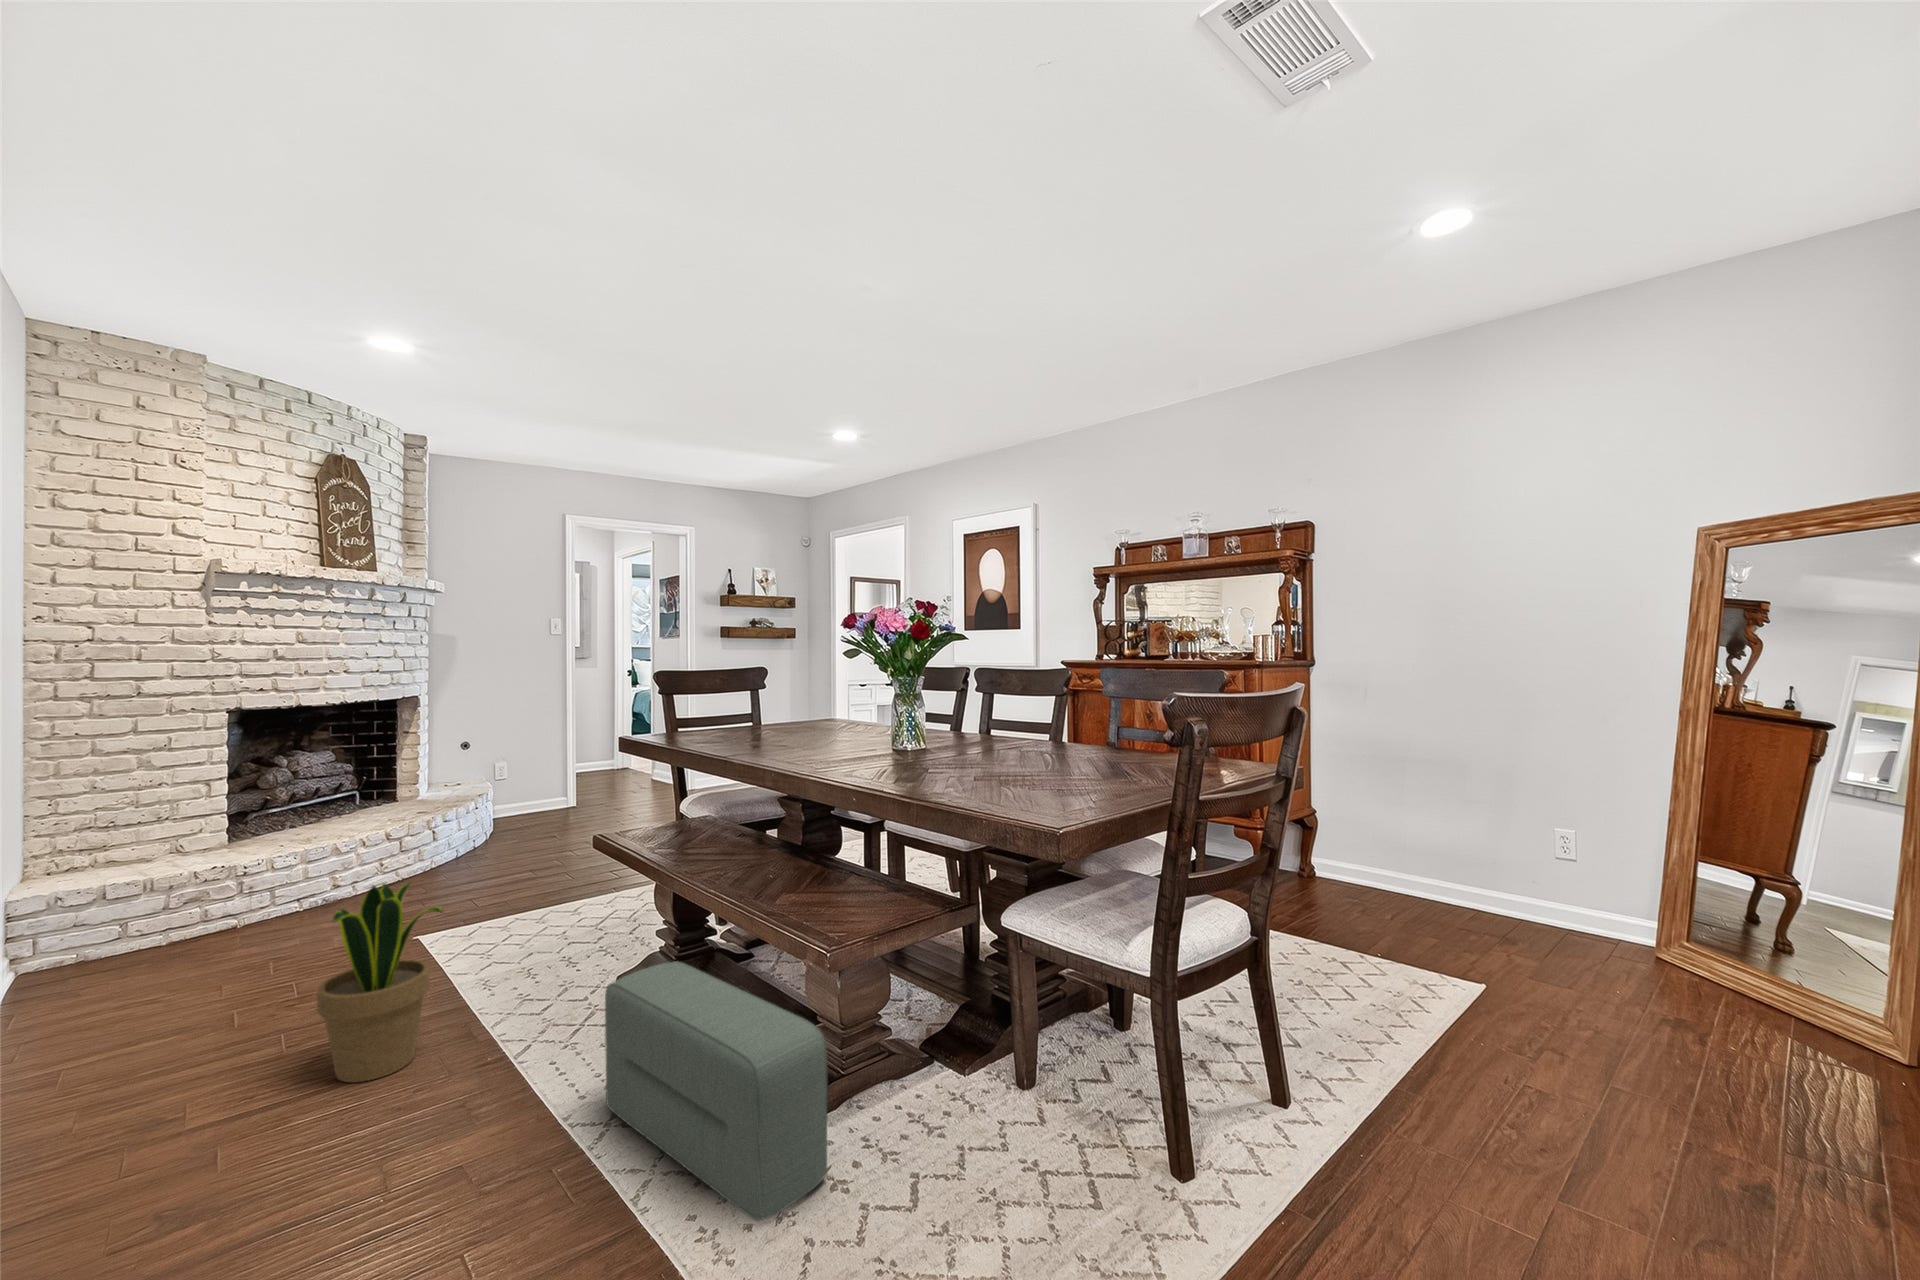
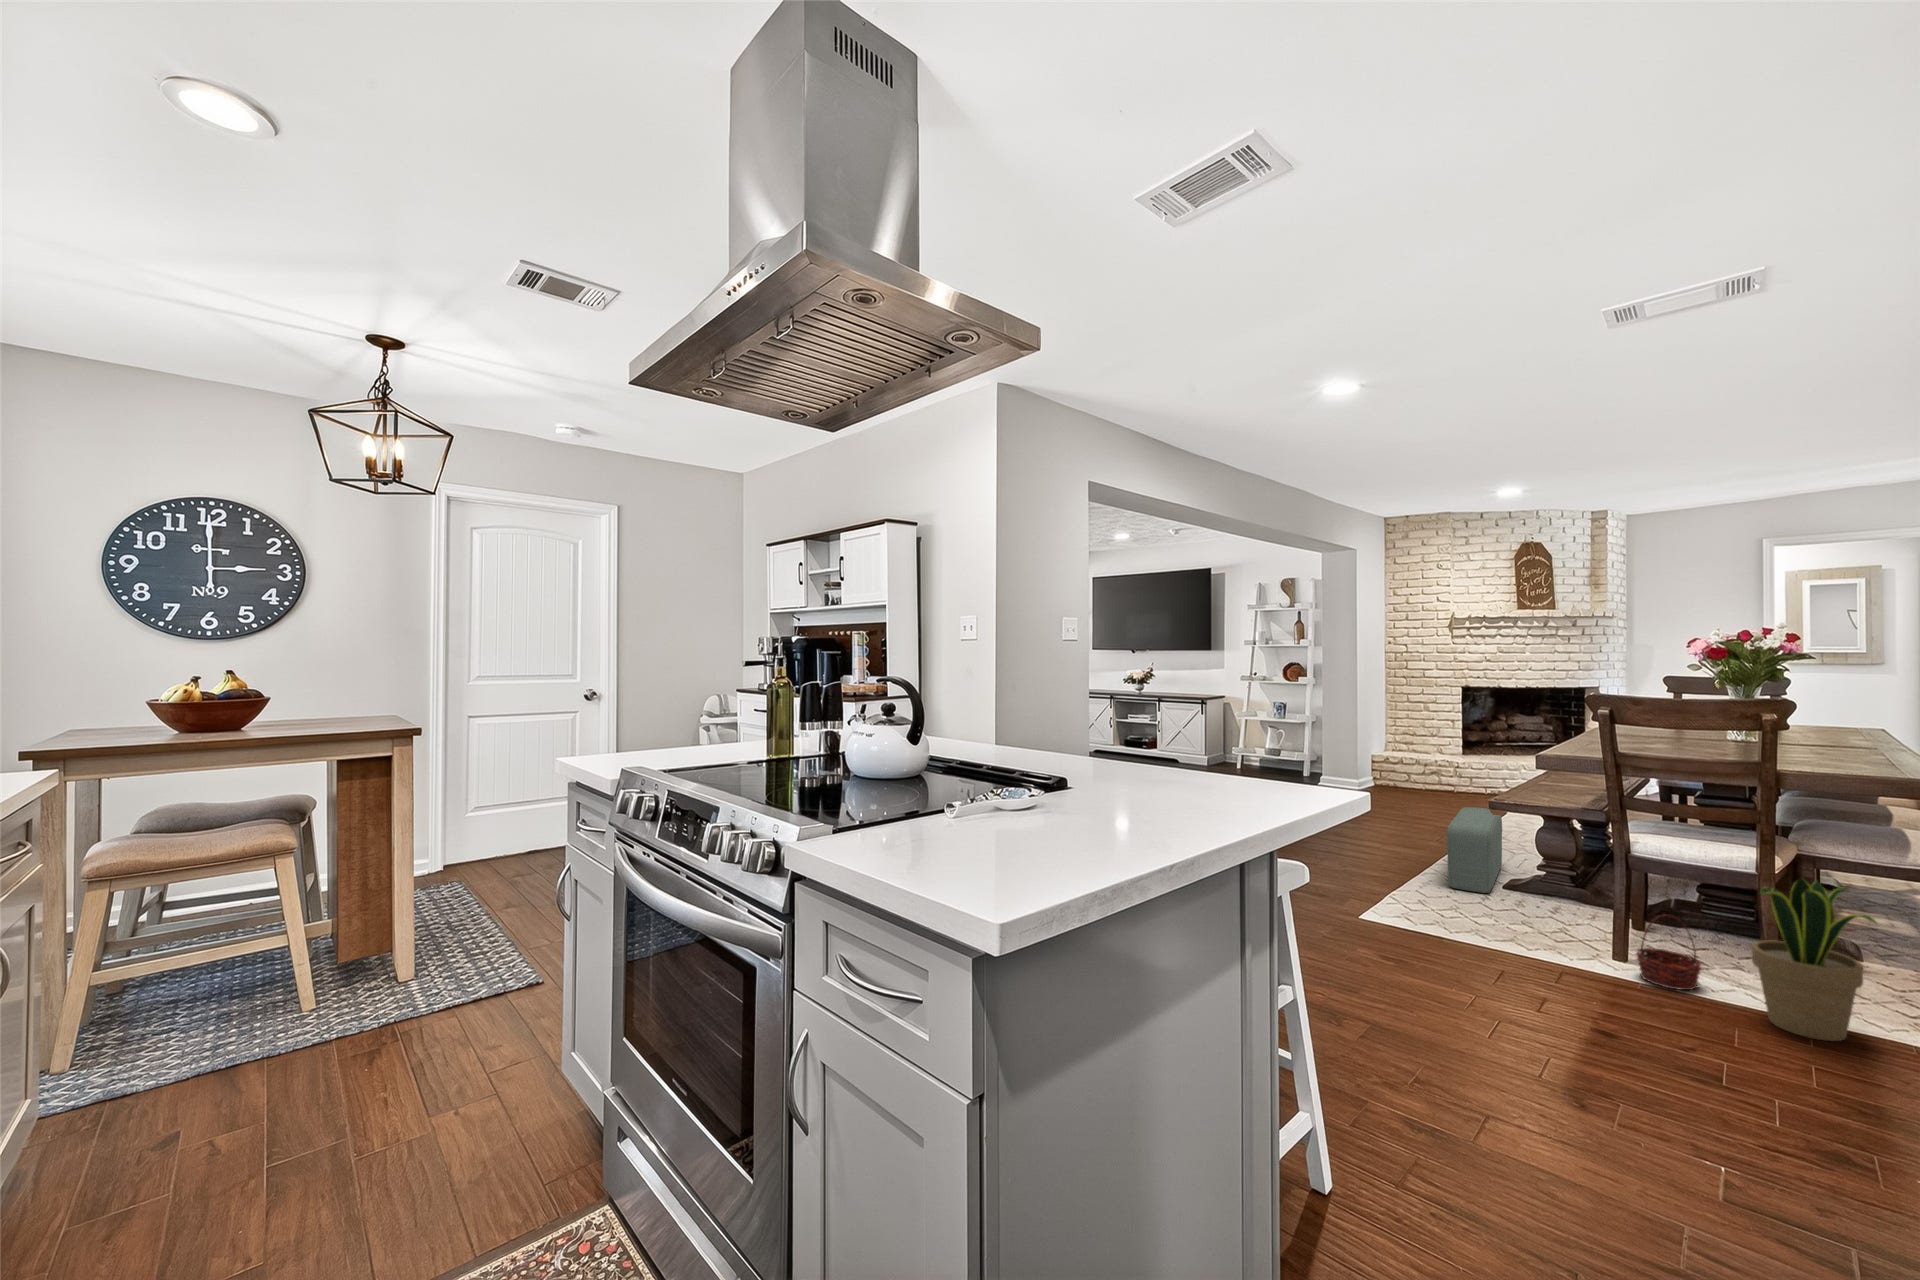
potted plant: present [317,882,444,1082] -> present [1752,878,1876,1041]
basket: none [1265,1064,1362,1213] -> present [1636,914,1701,990]

